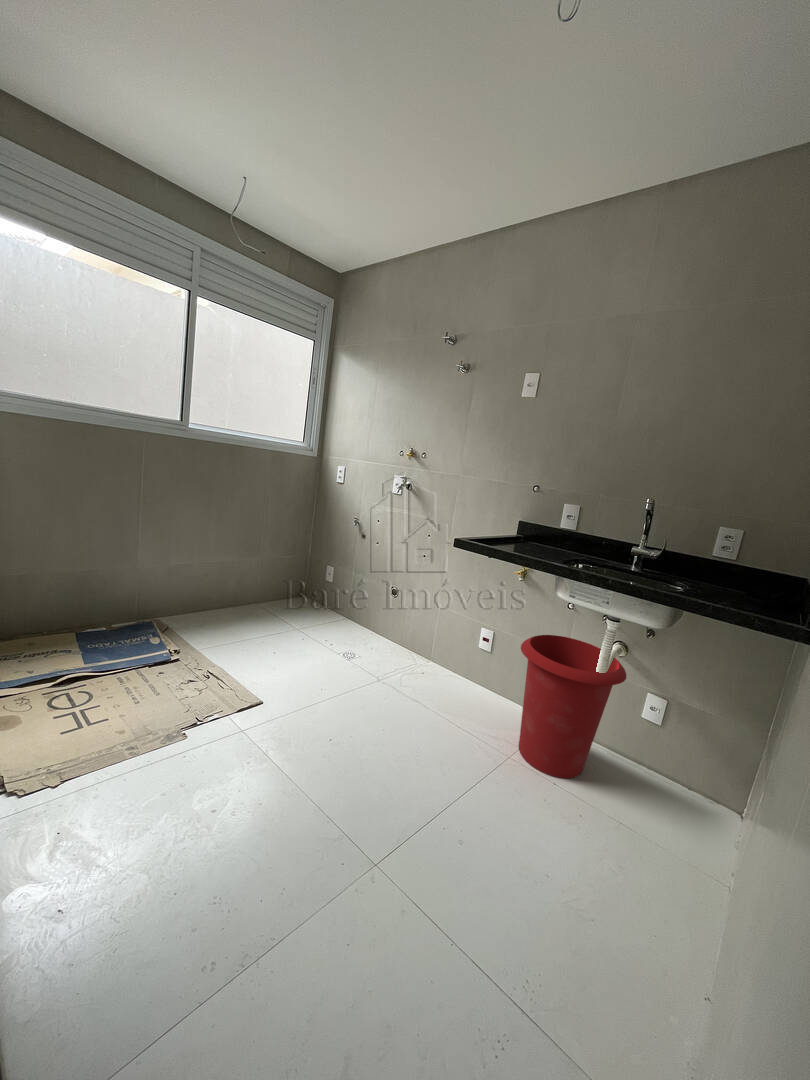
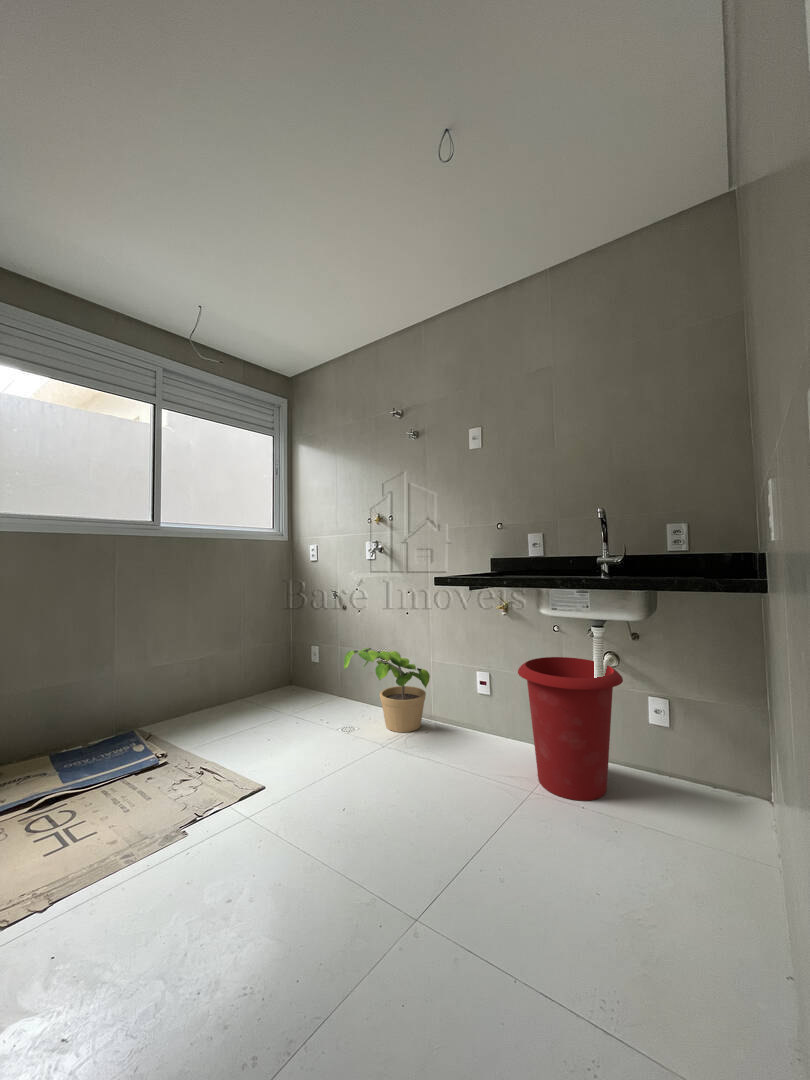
potted plant: none [350,588,435,671] -> present [344,648,430,732]

